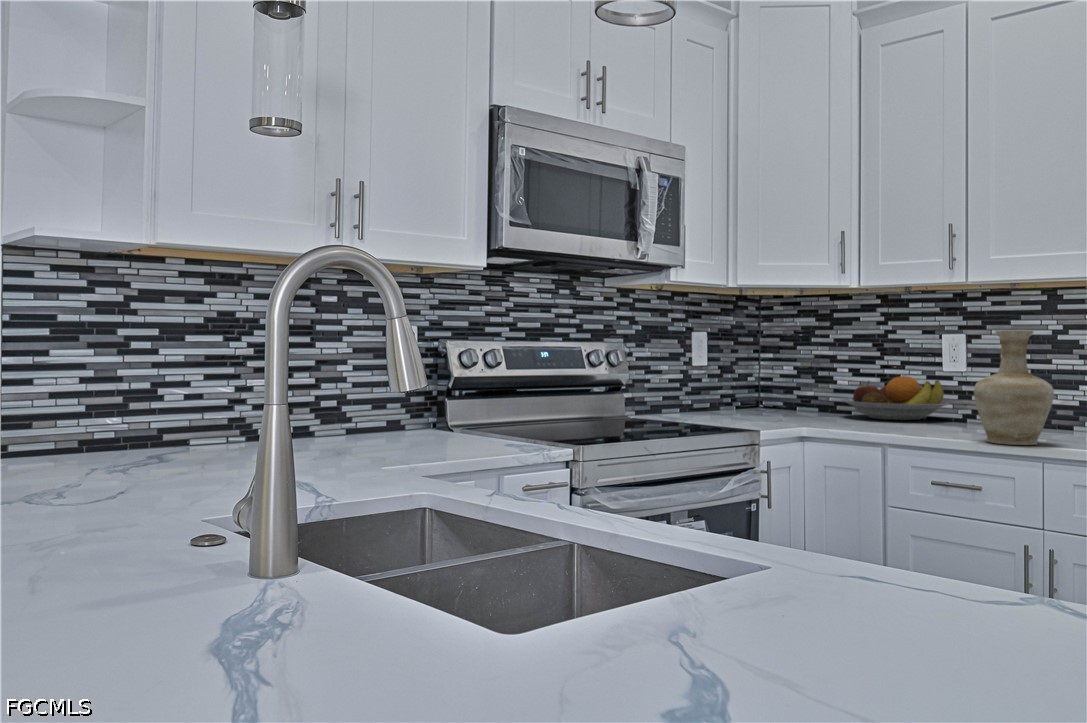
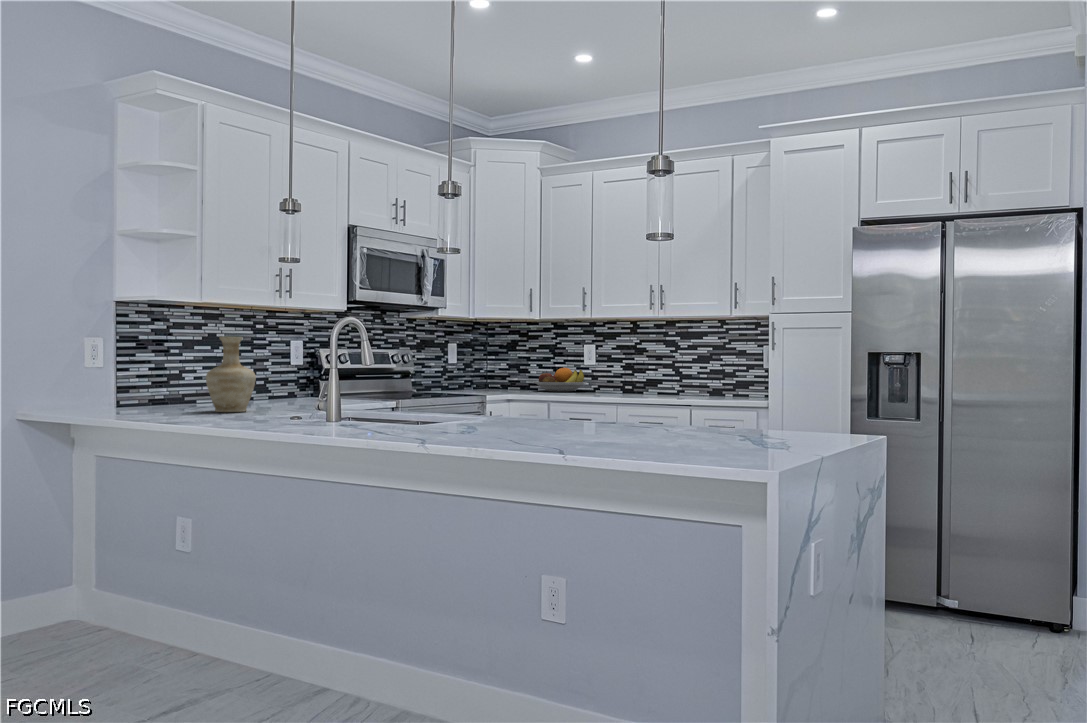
vase: present [974,330,1054,445] -> present [206,337,256,412]

